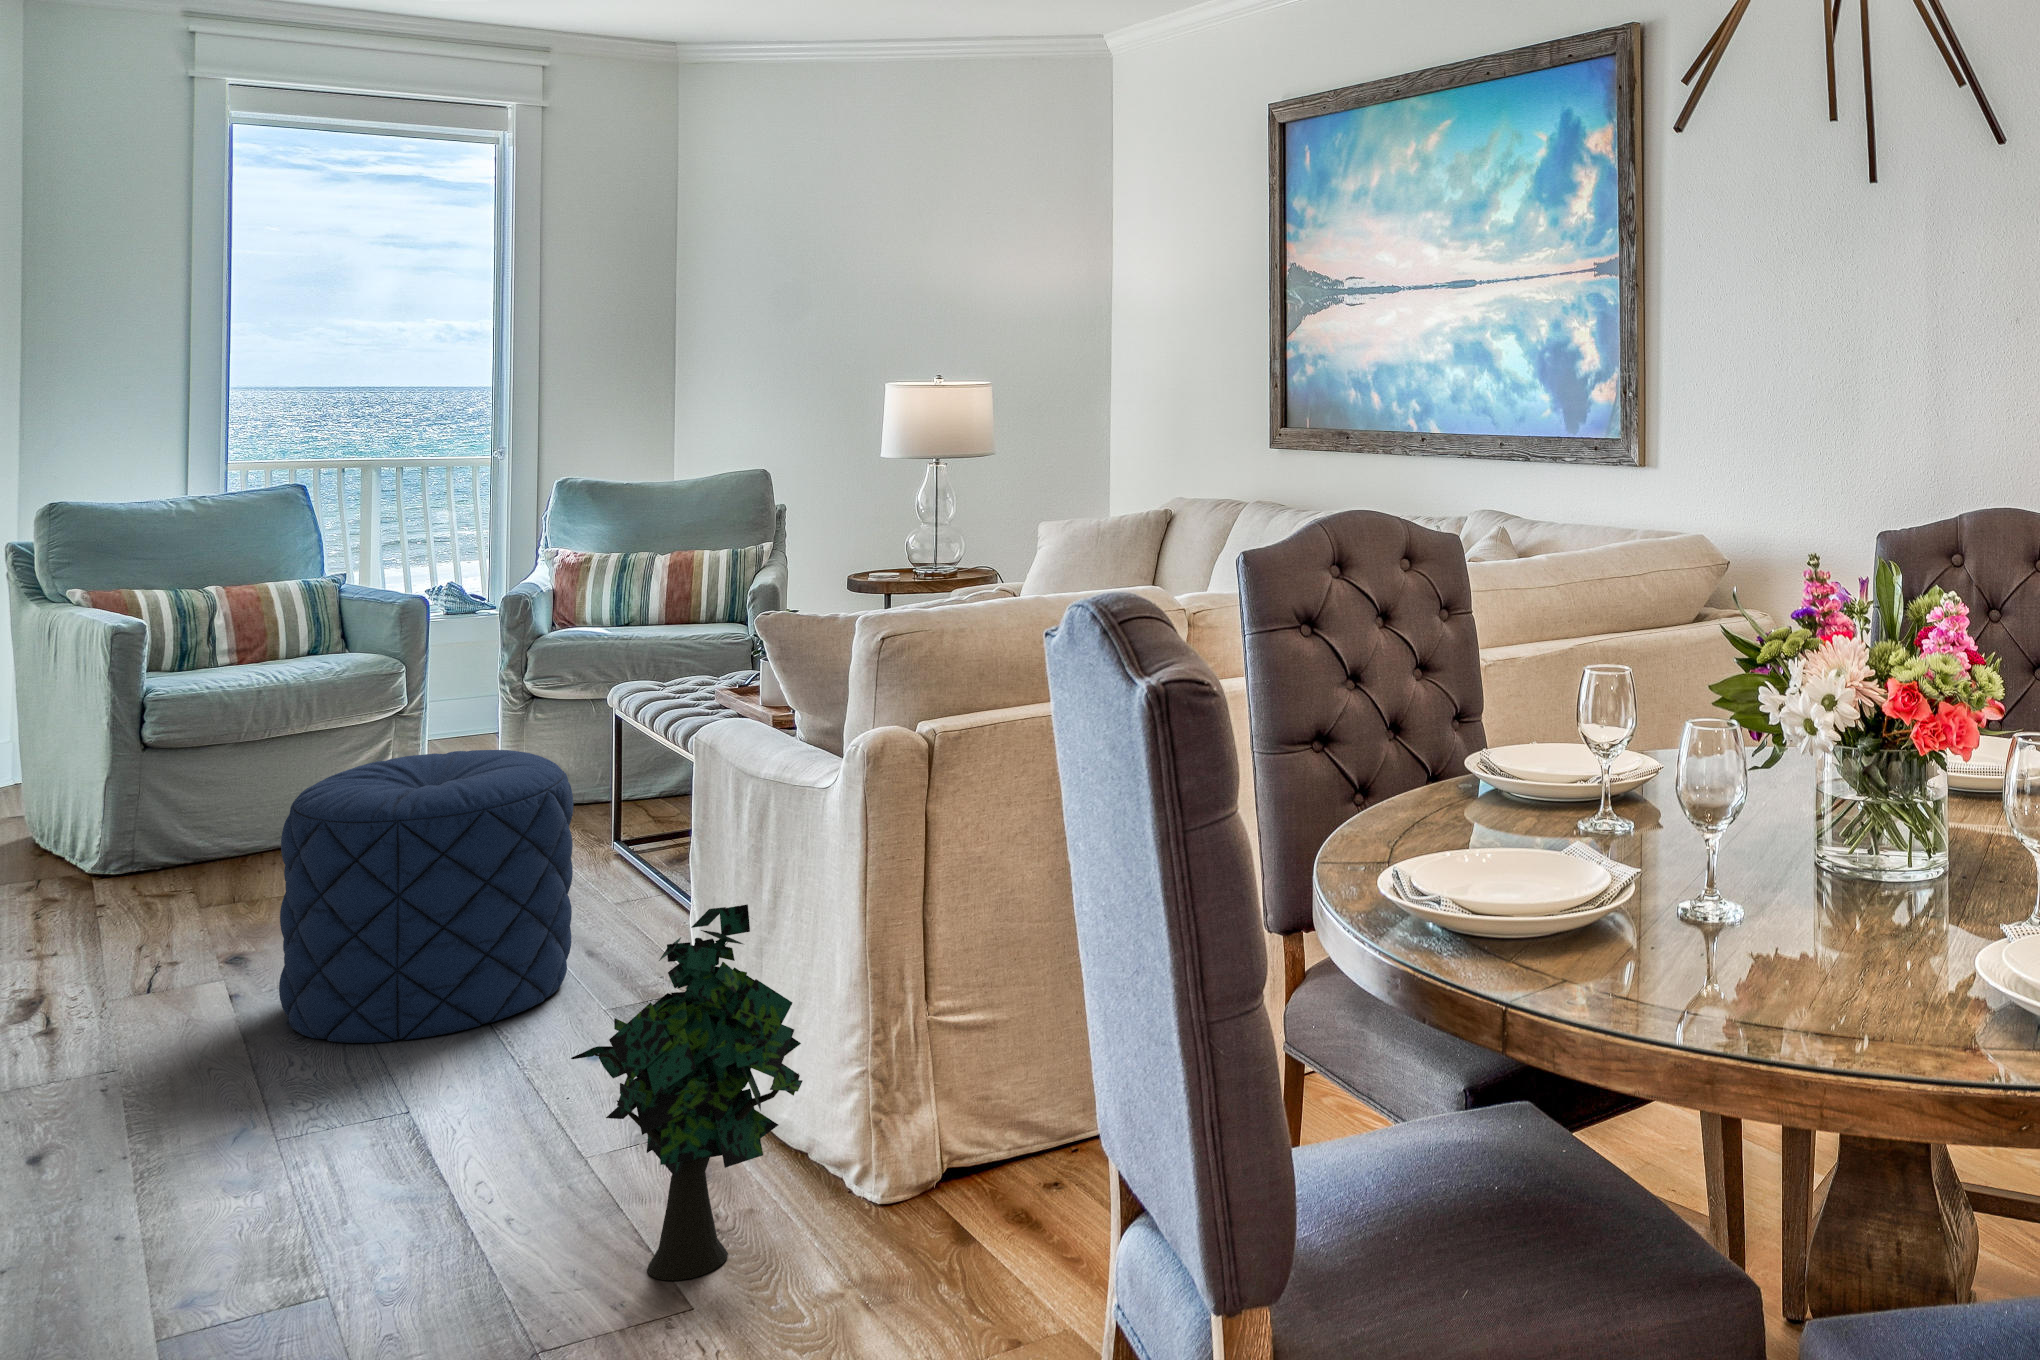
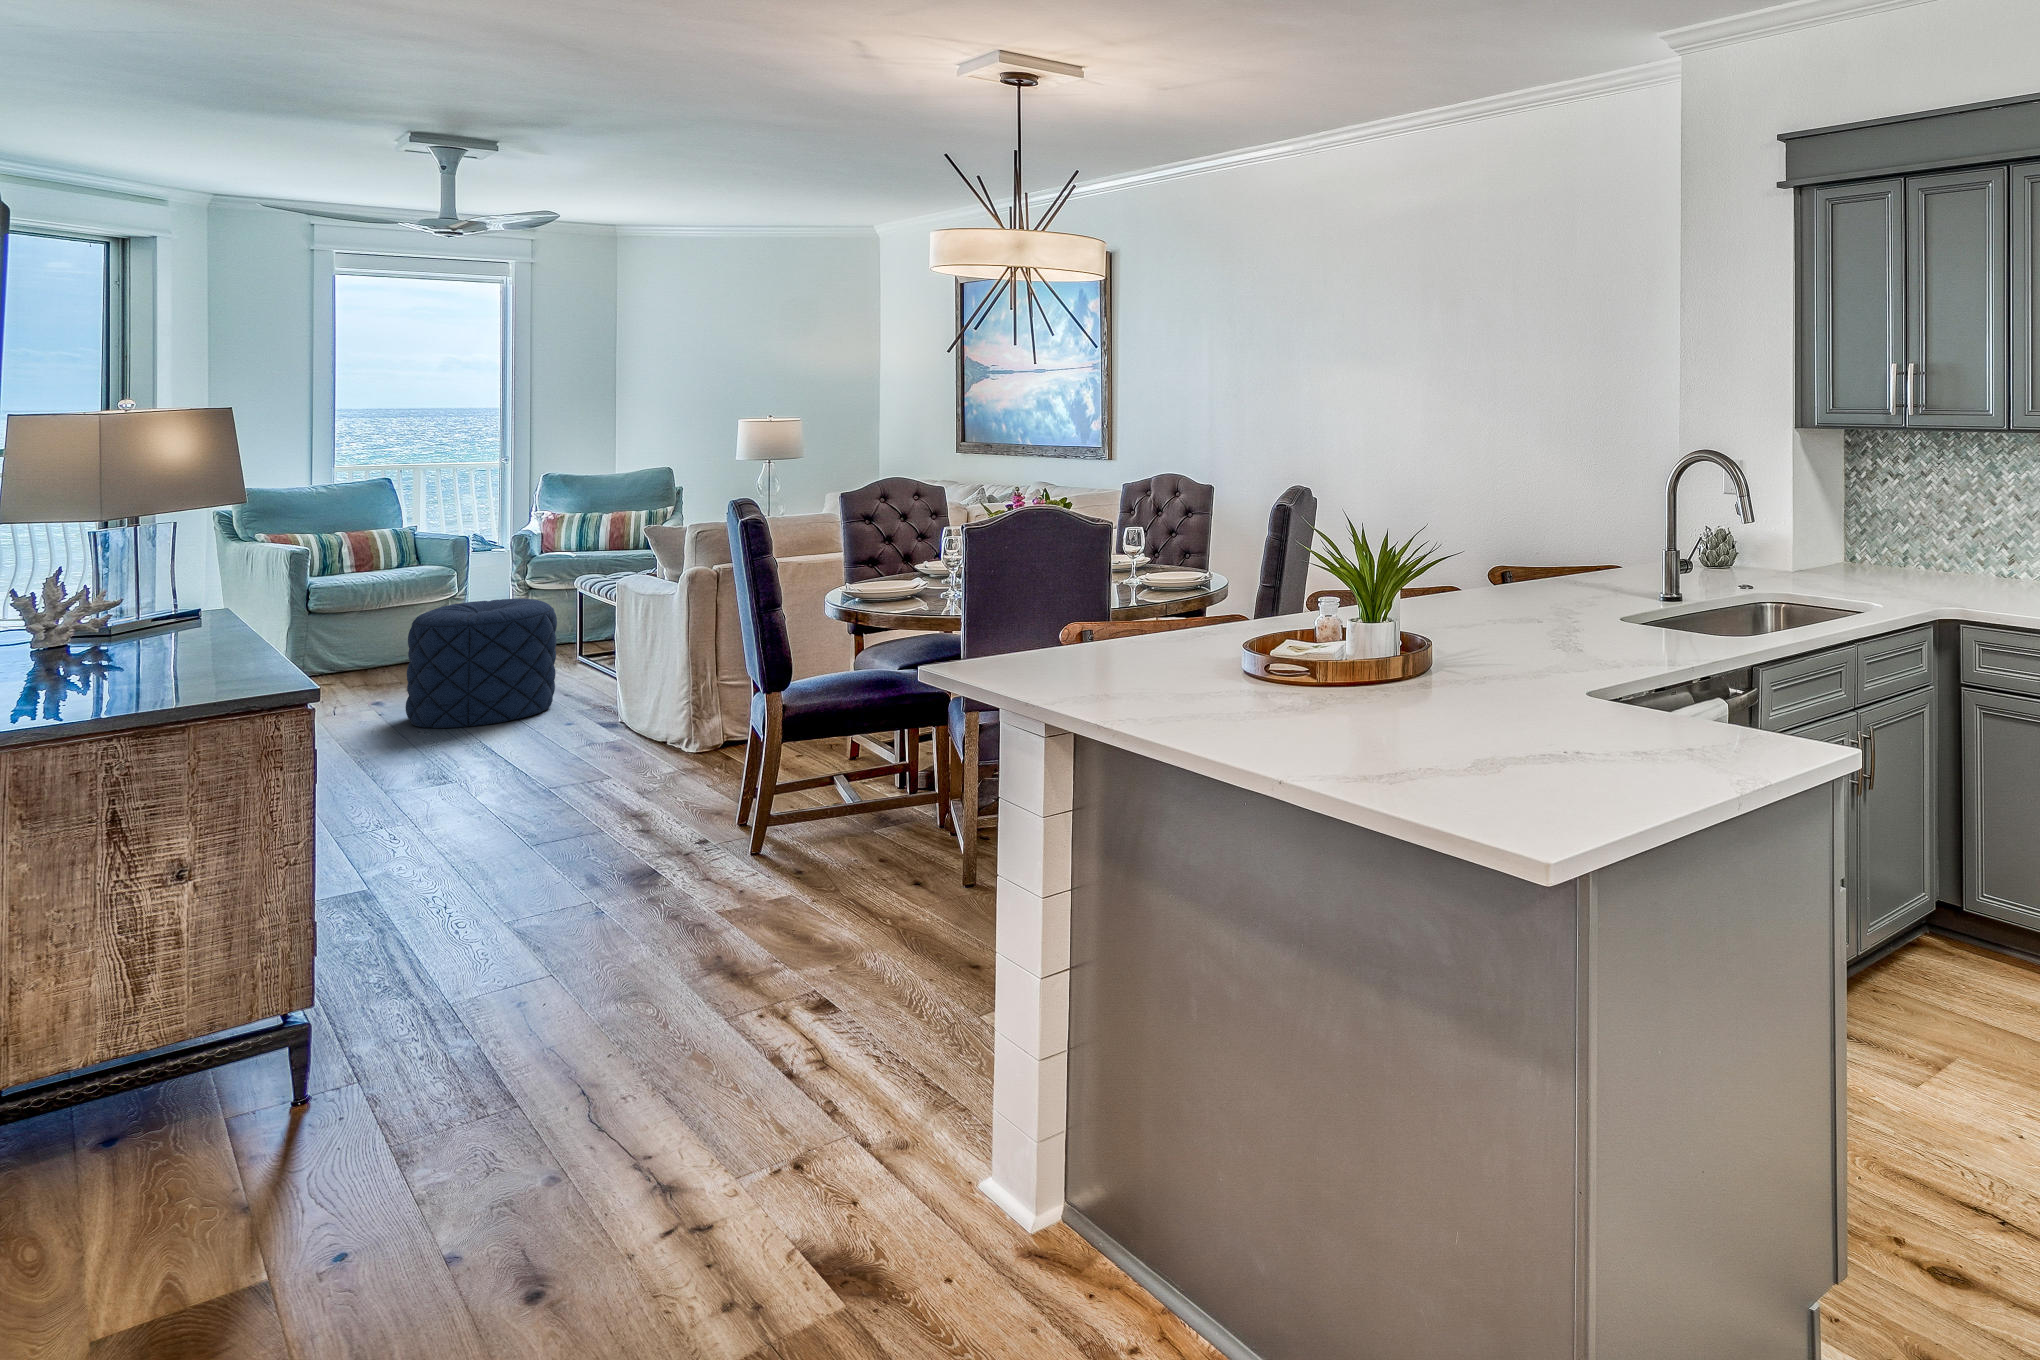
decorative plant: present [571,904,802,1280] -> none [559,633,661,779]

